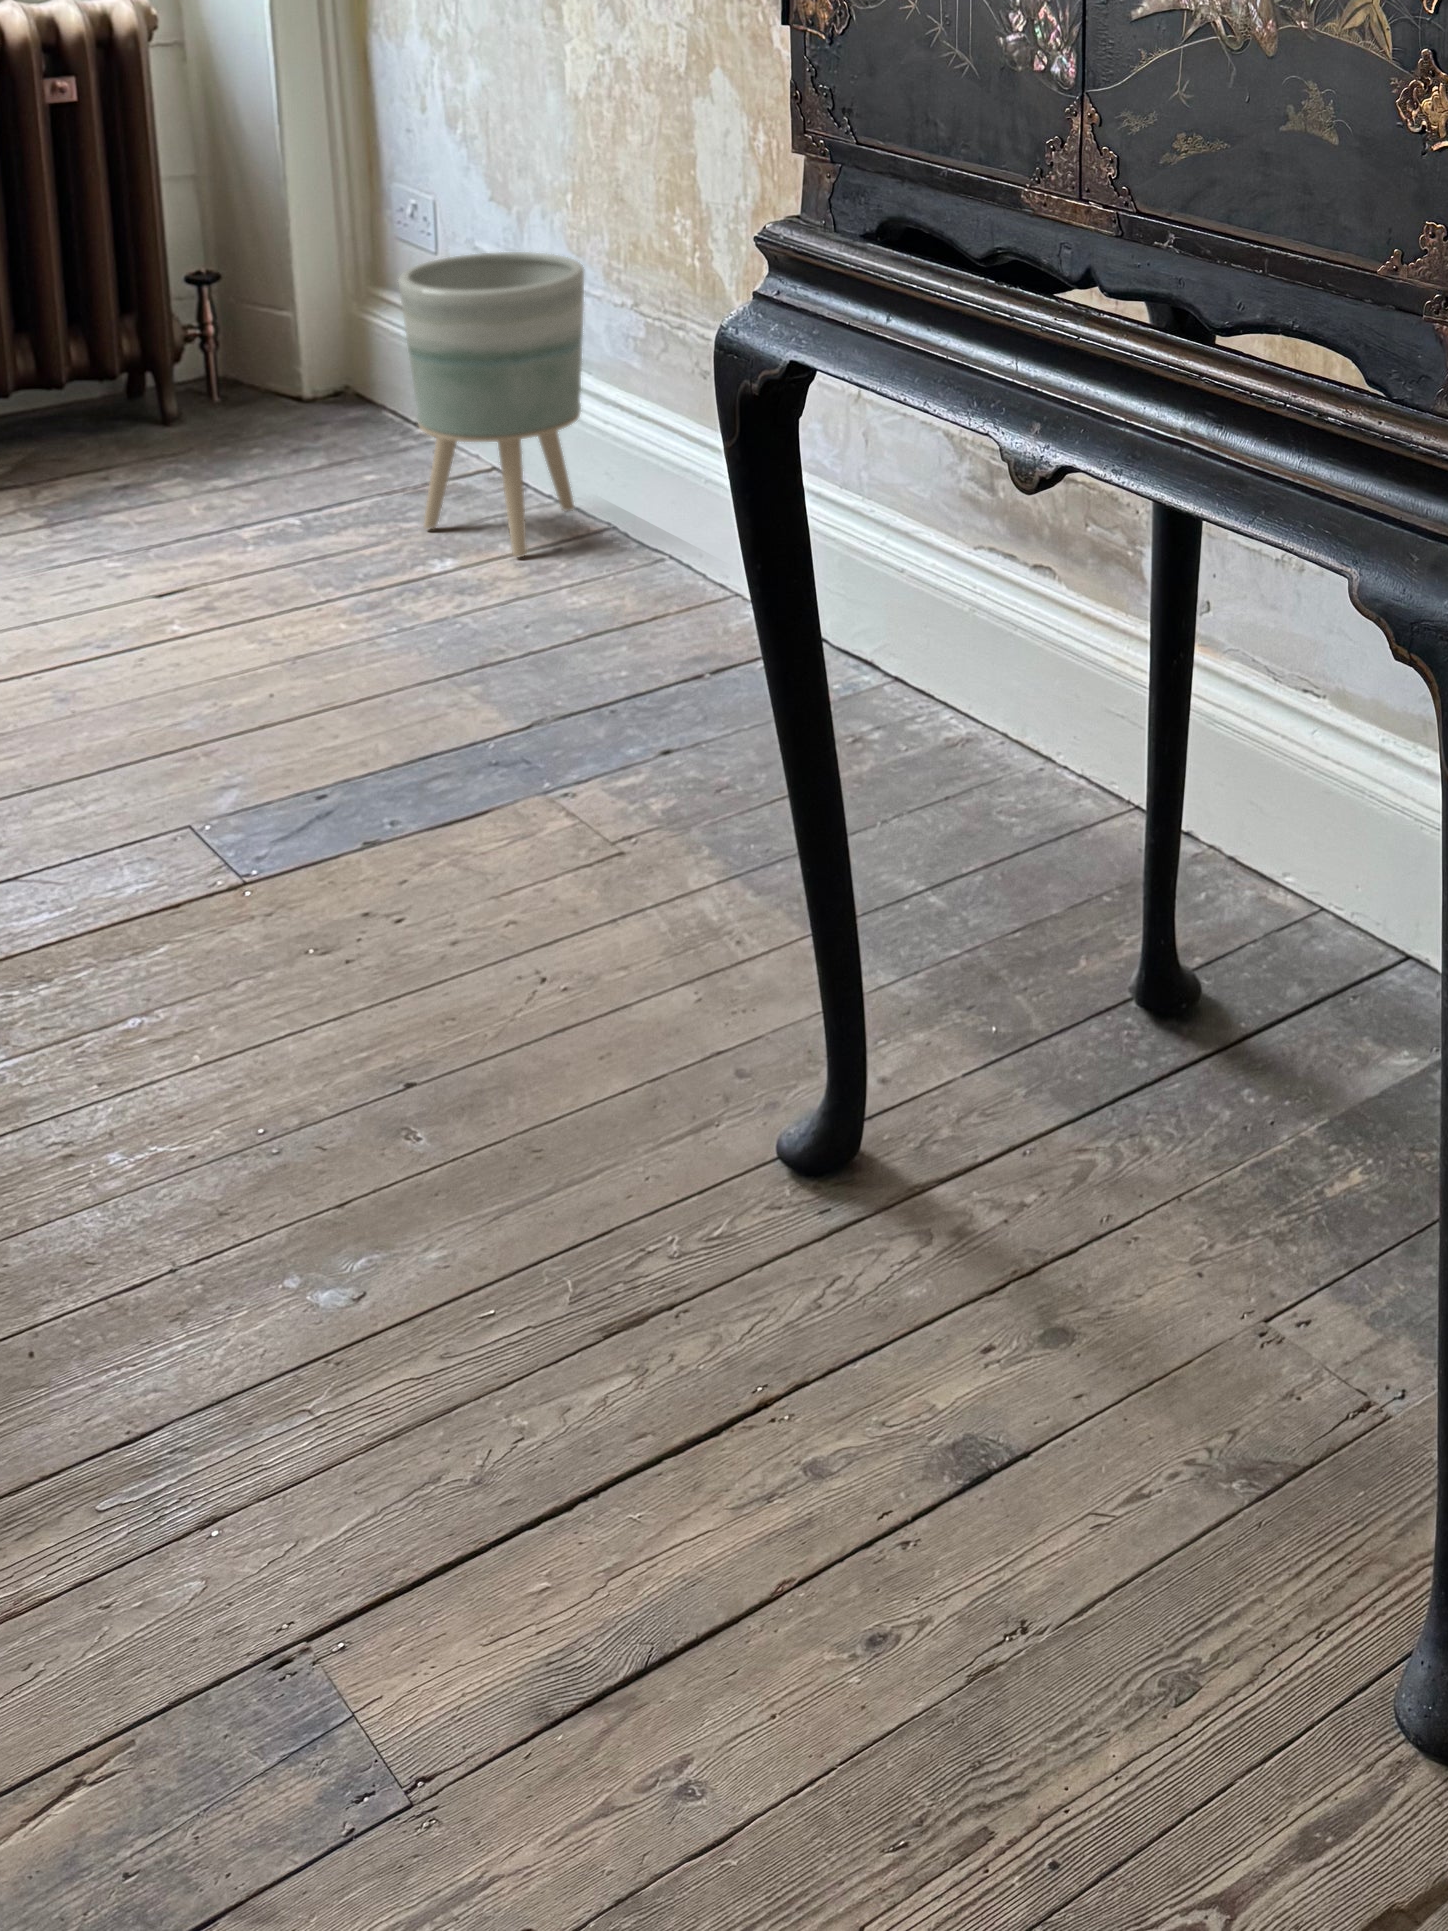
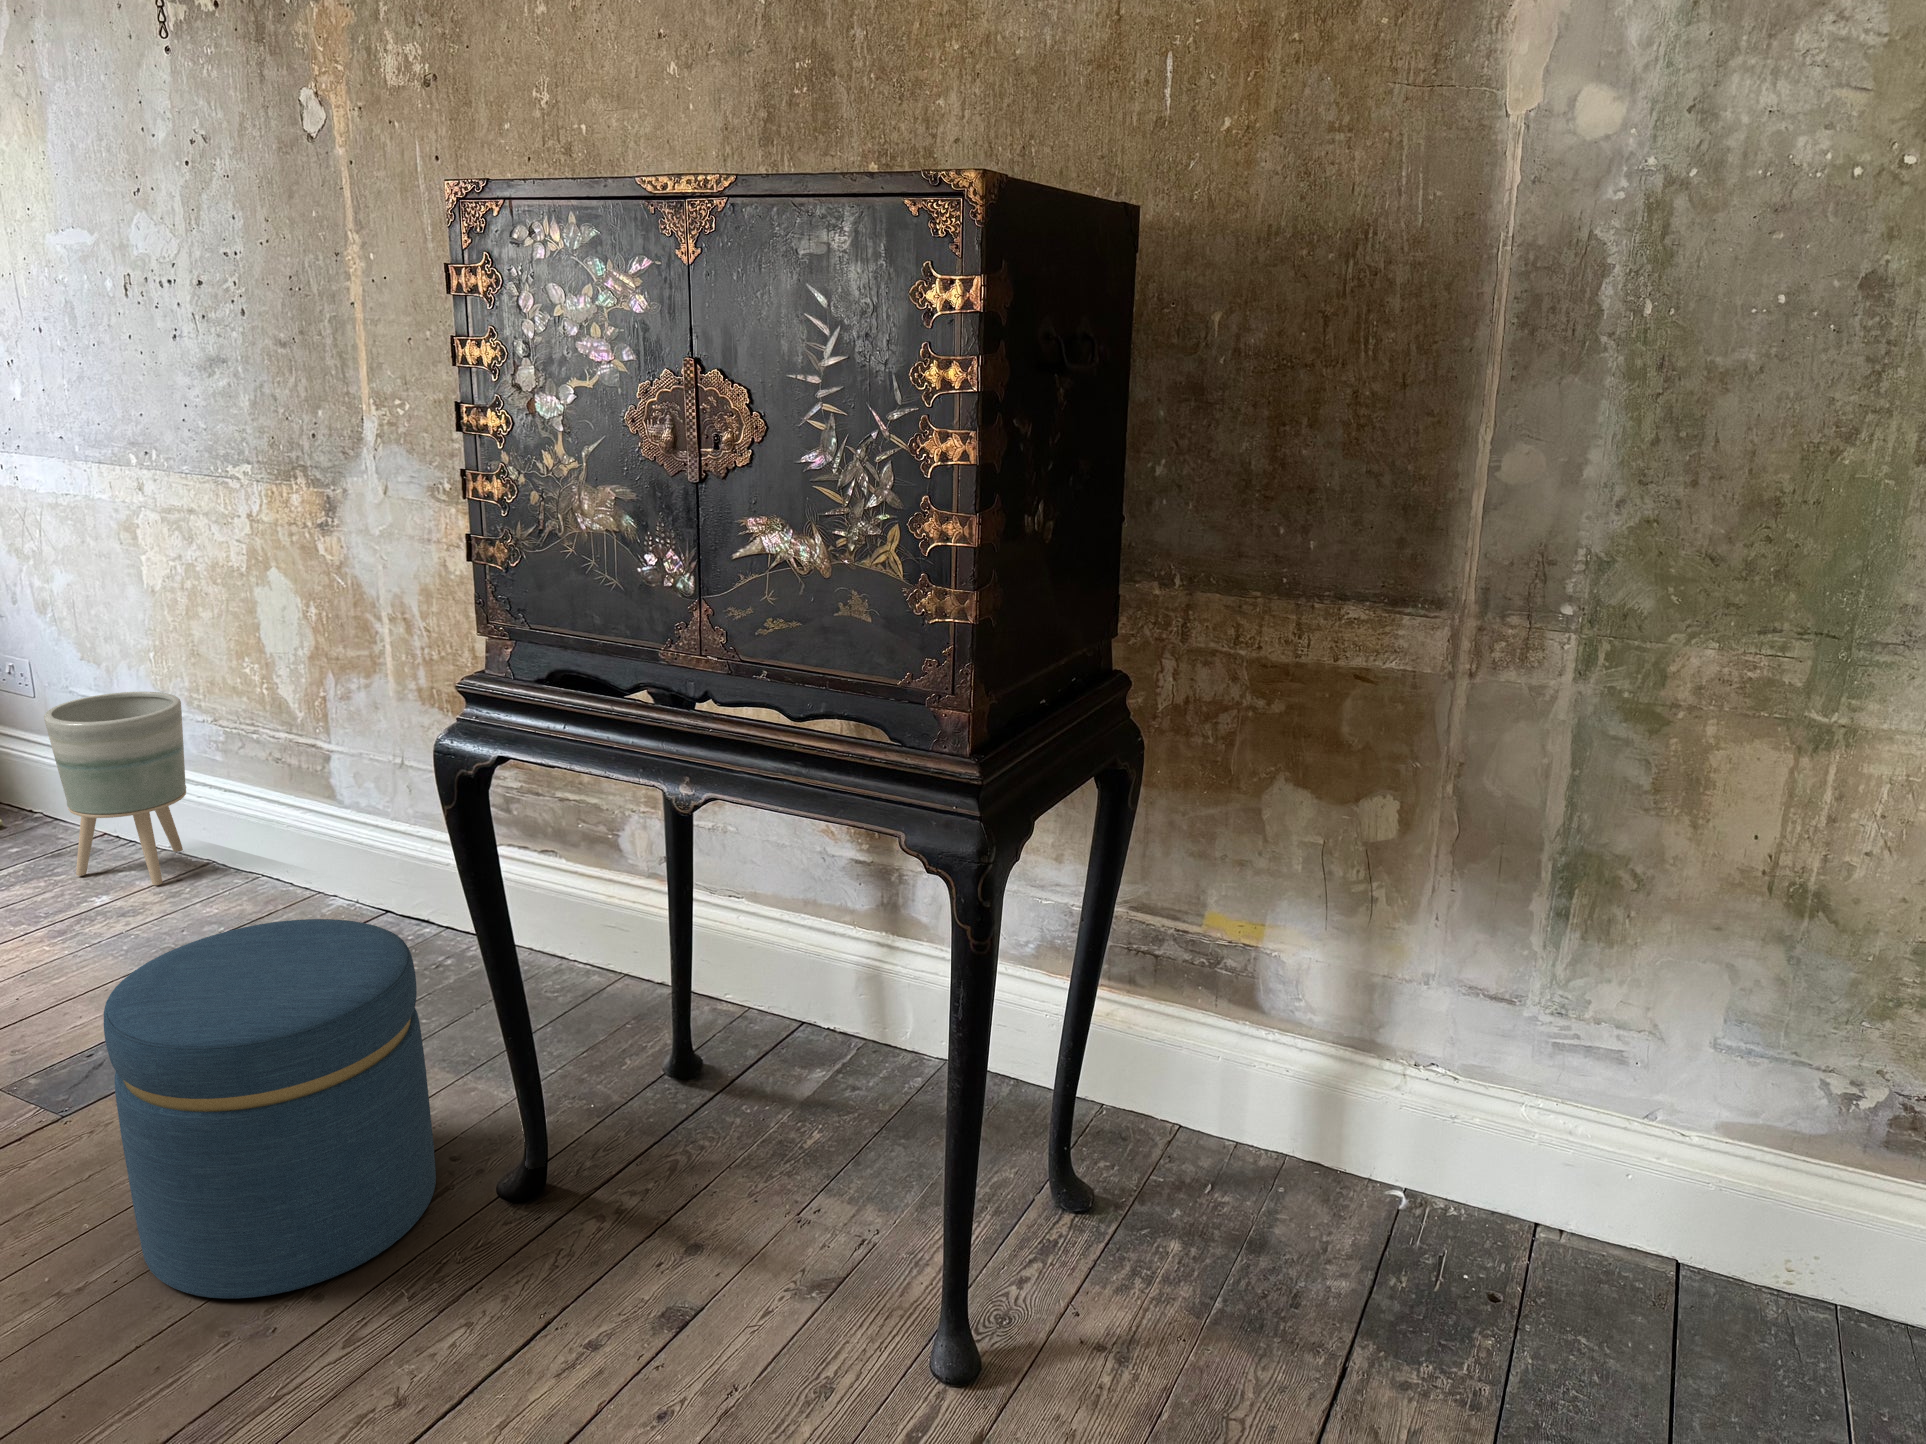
ottoman: none [219,615,704,1232] -> present [104,919,436,1298]

